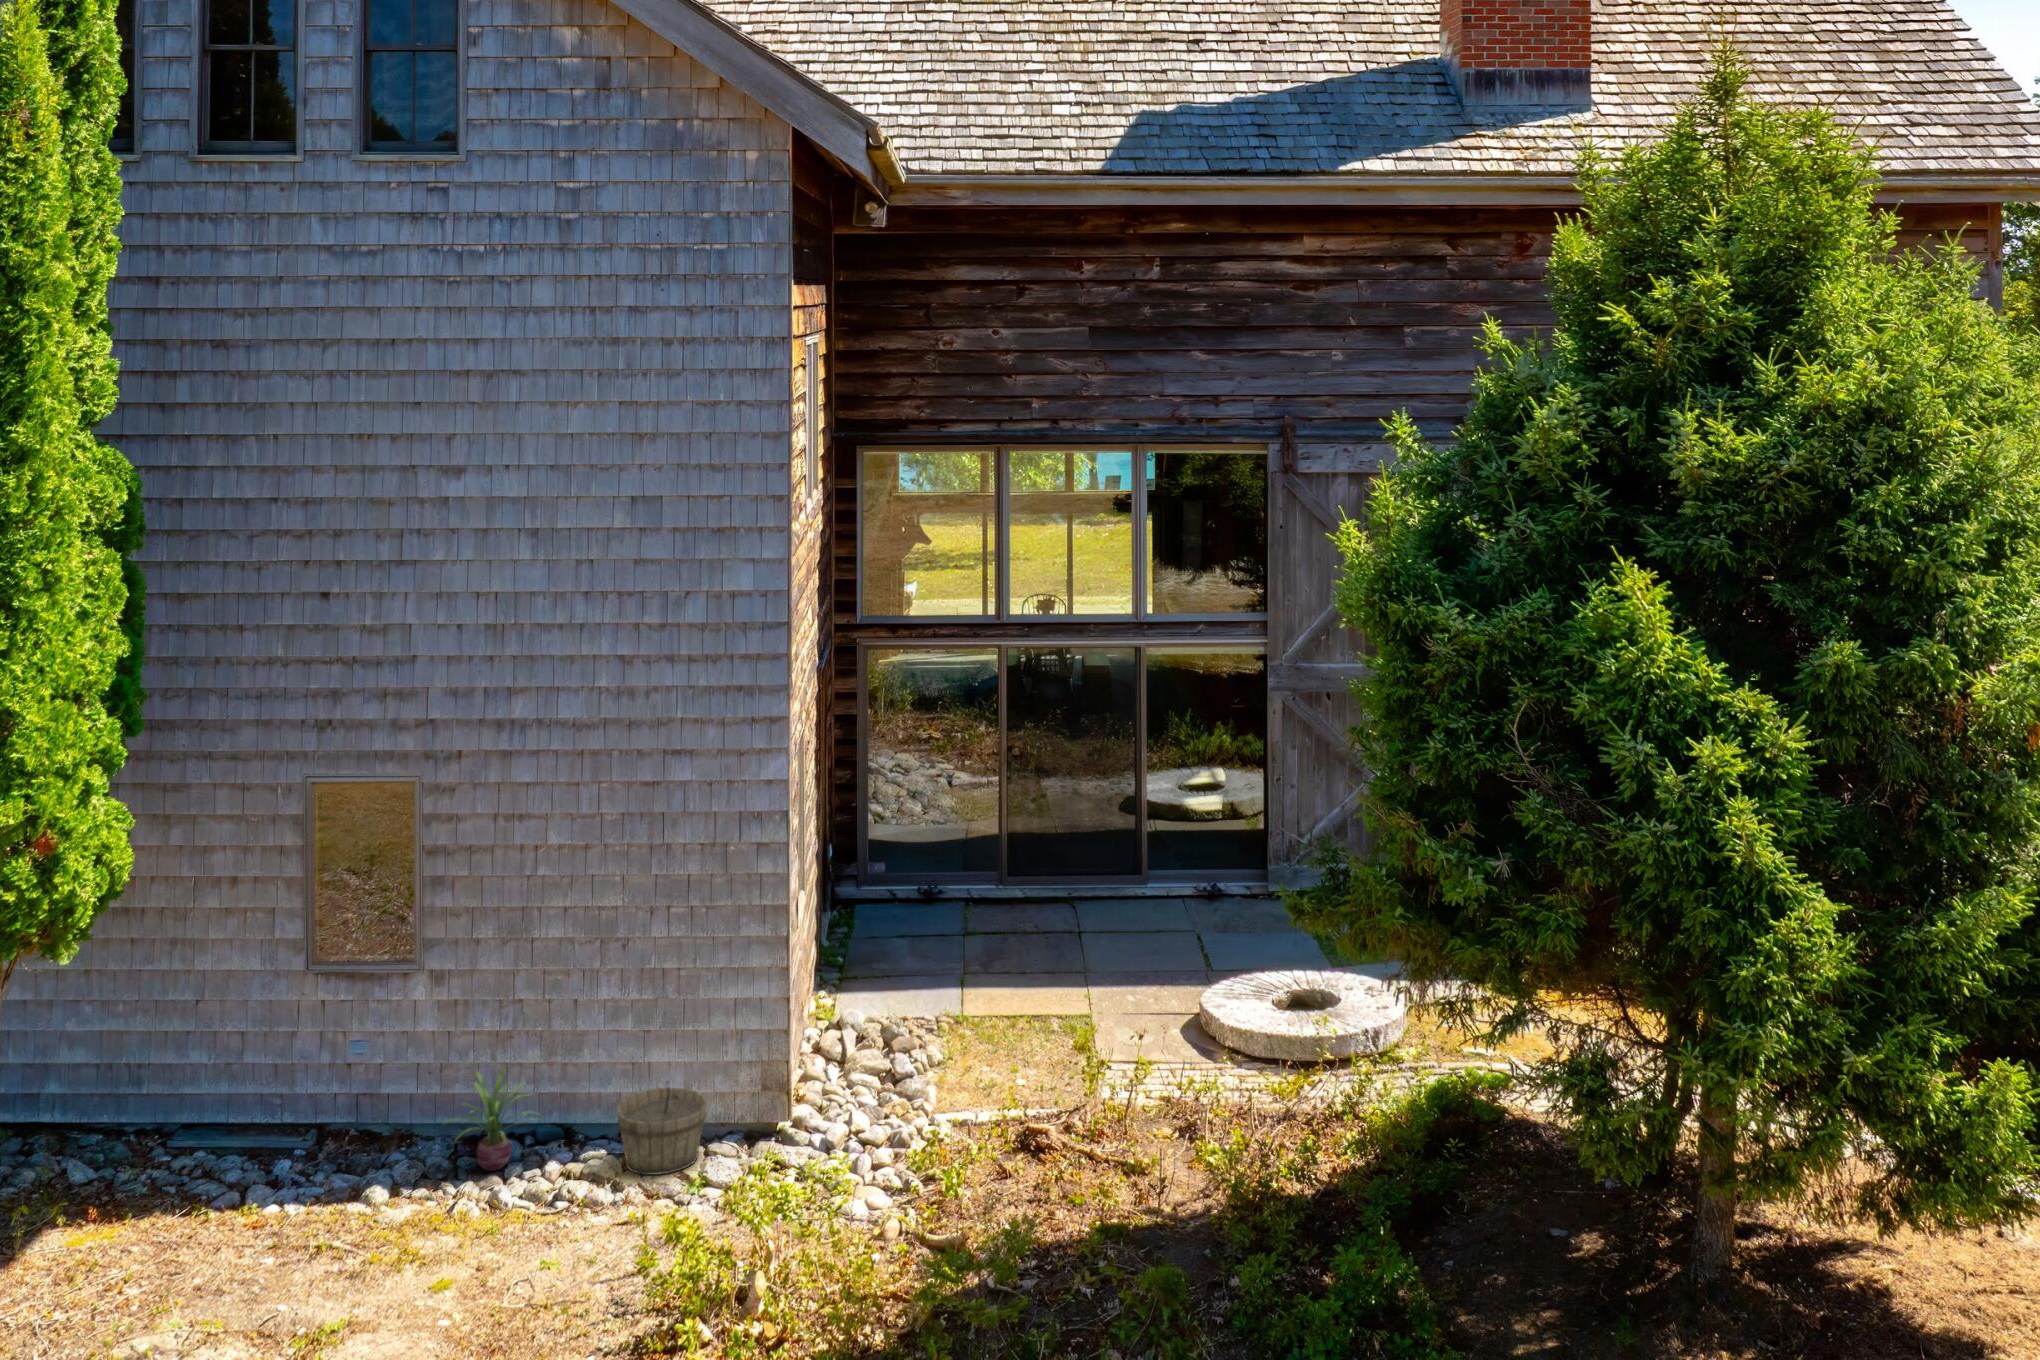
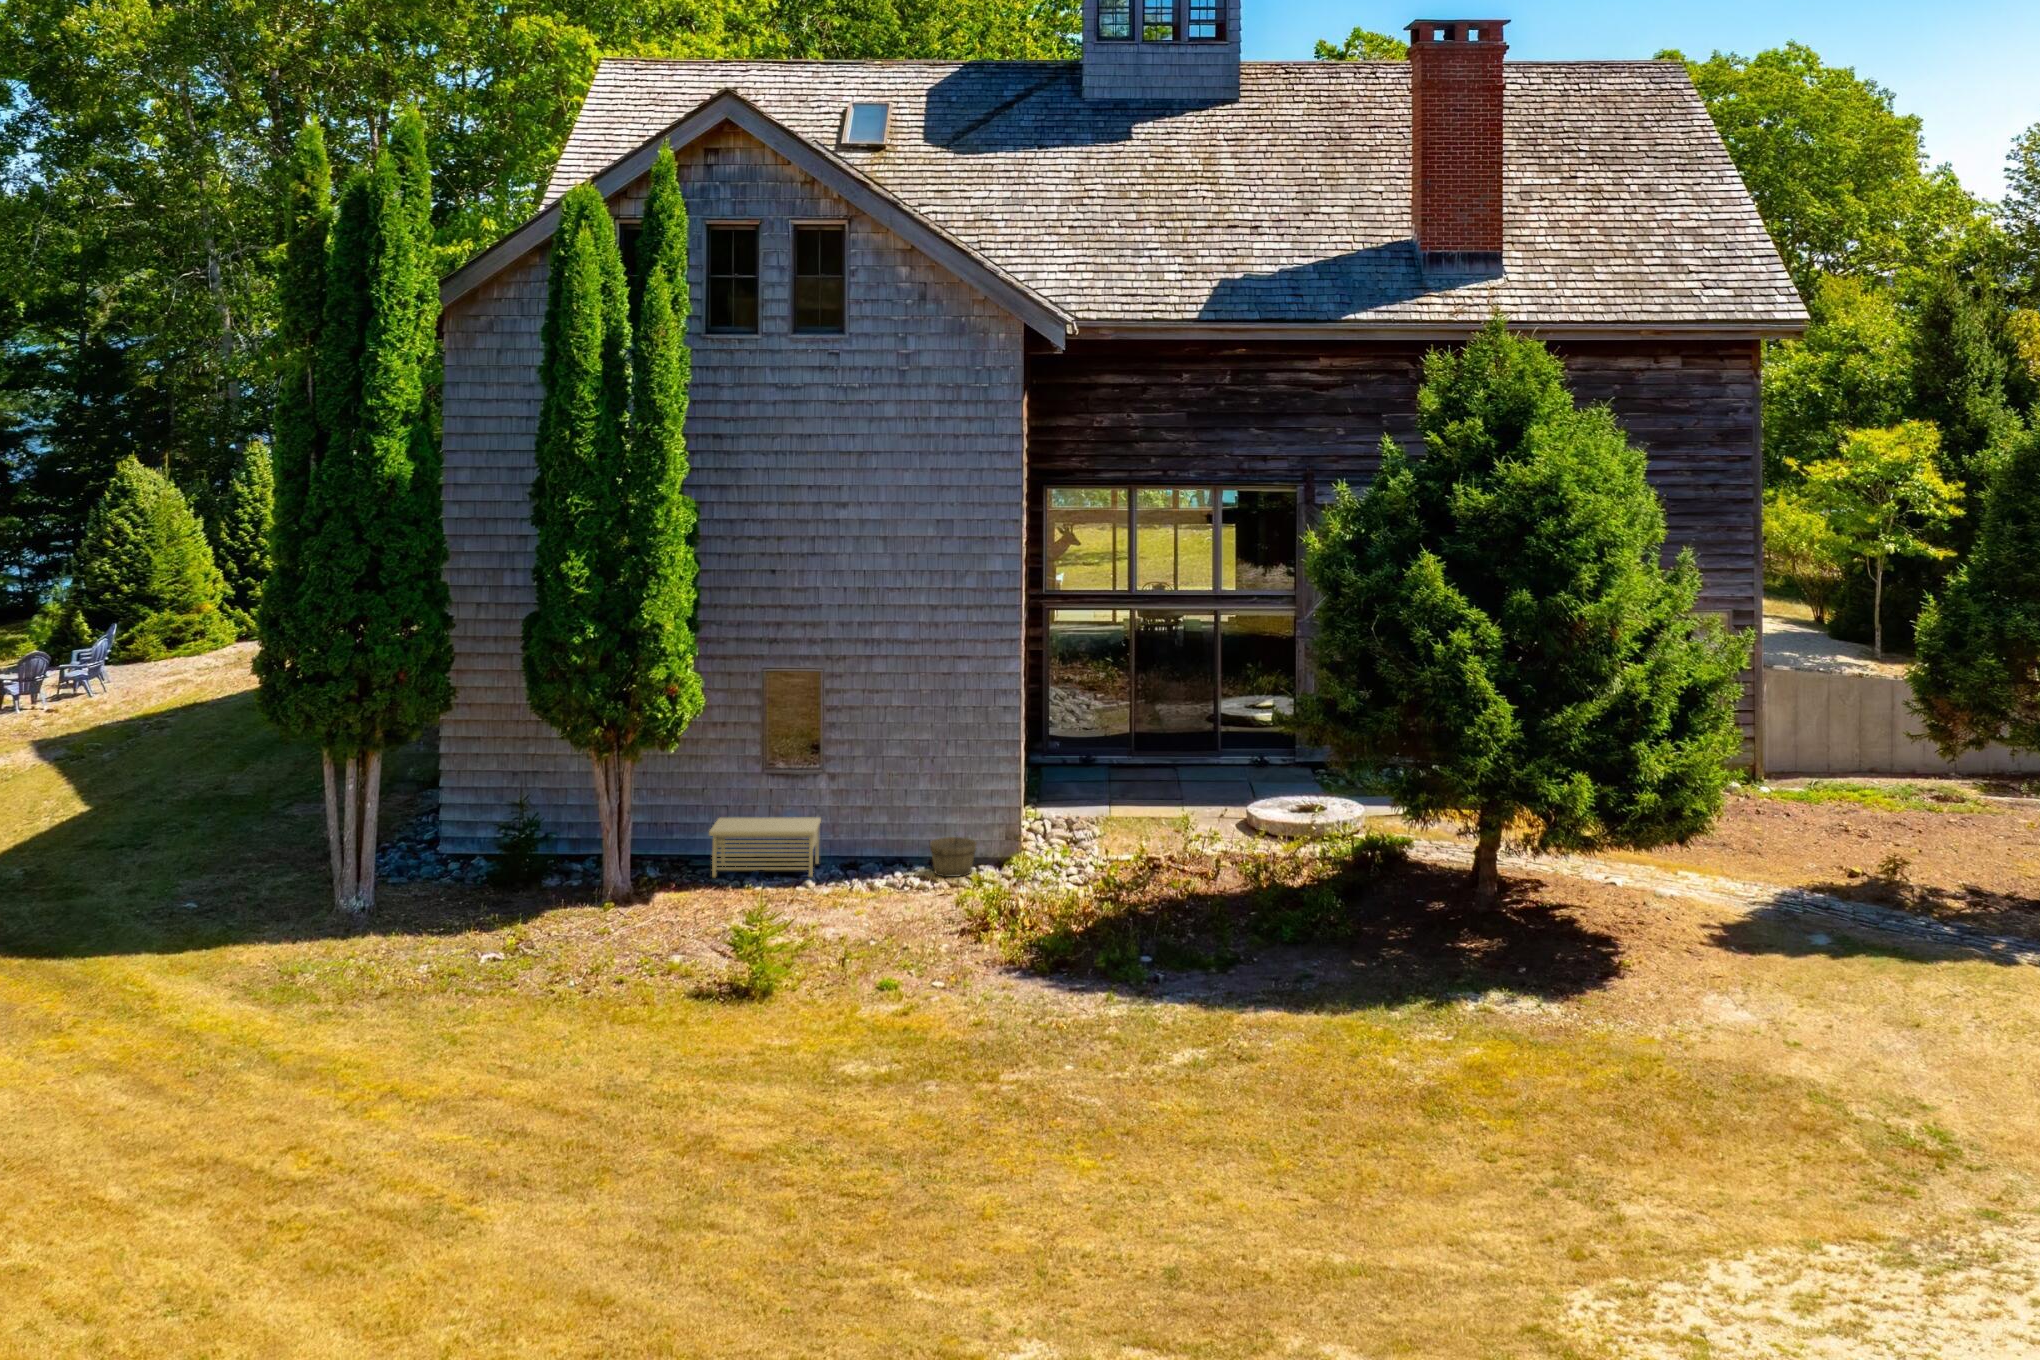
storage bench: none [180,1055,419,1190] -> present [709,818,821,877]
decorative plant: present [451,1067,532,1171] -> none [838,822,892,874]

